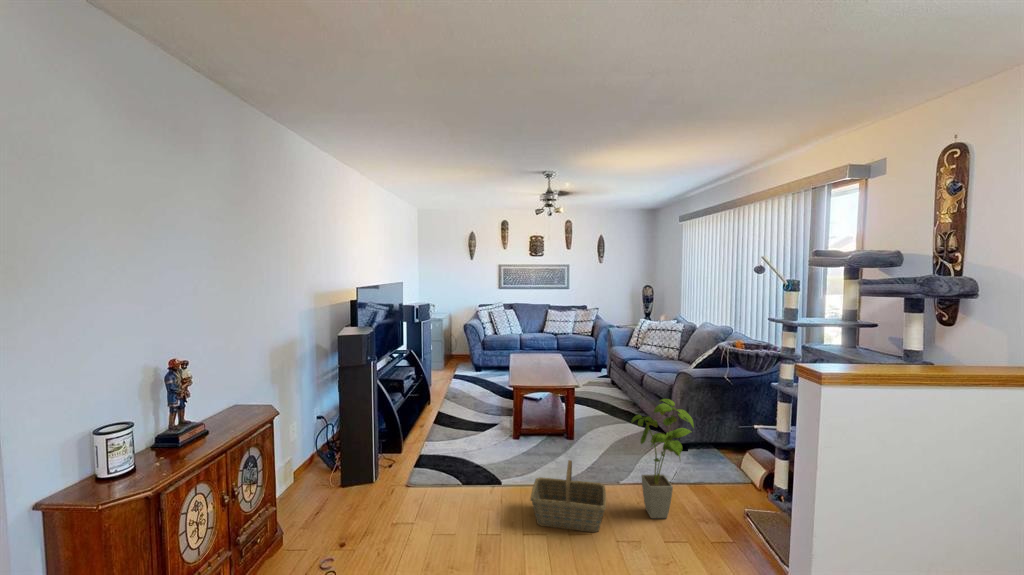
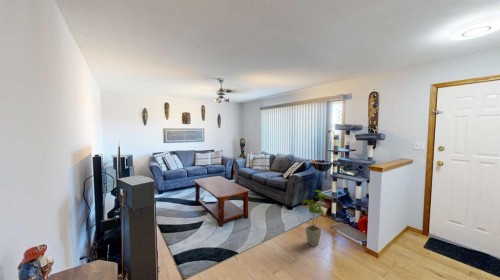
basket: present [530,460,606,532] -> none [265,230,306,269]

